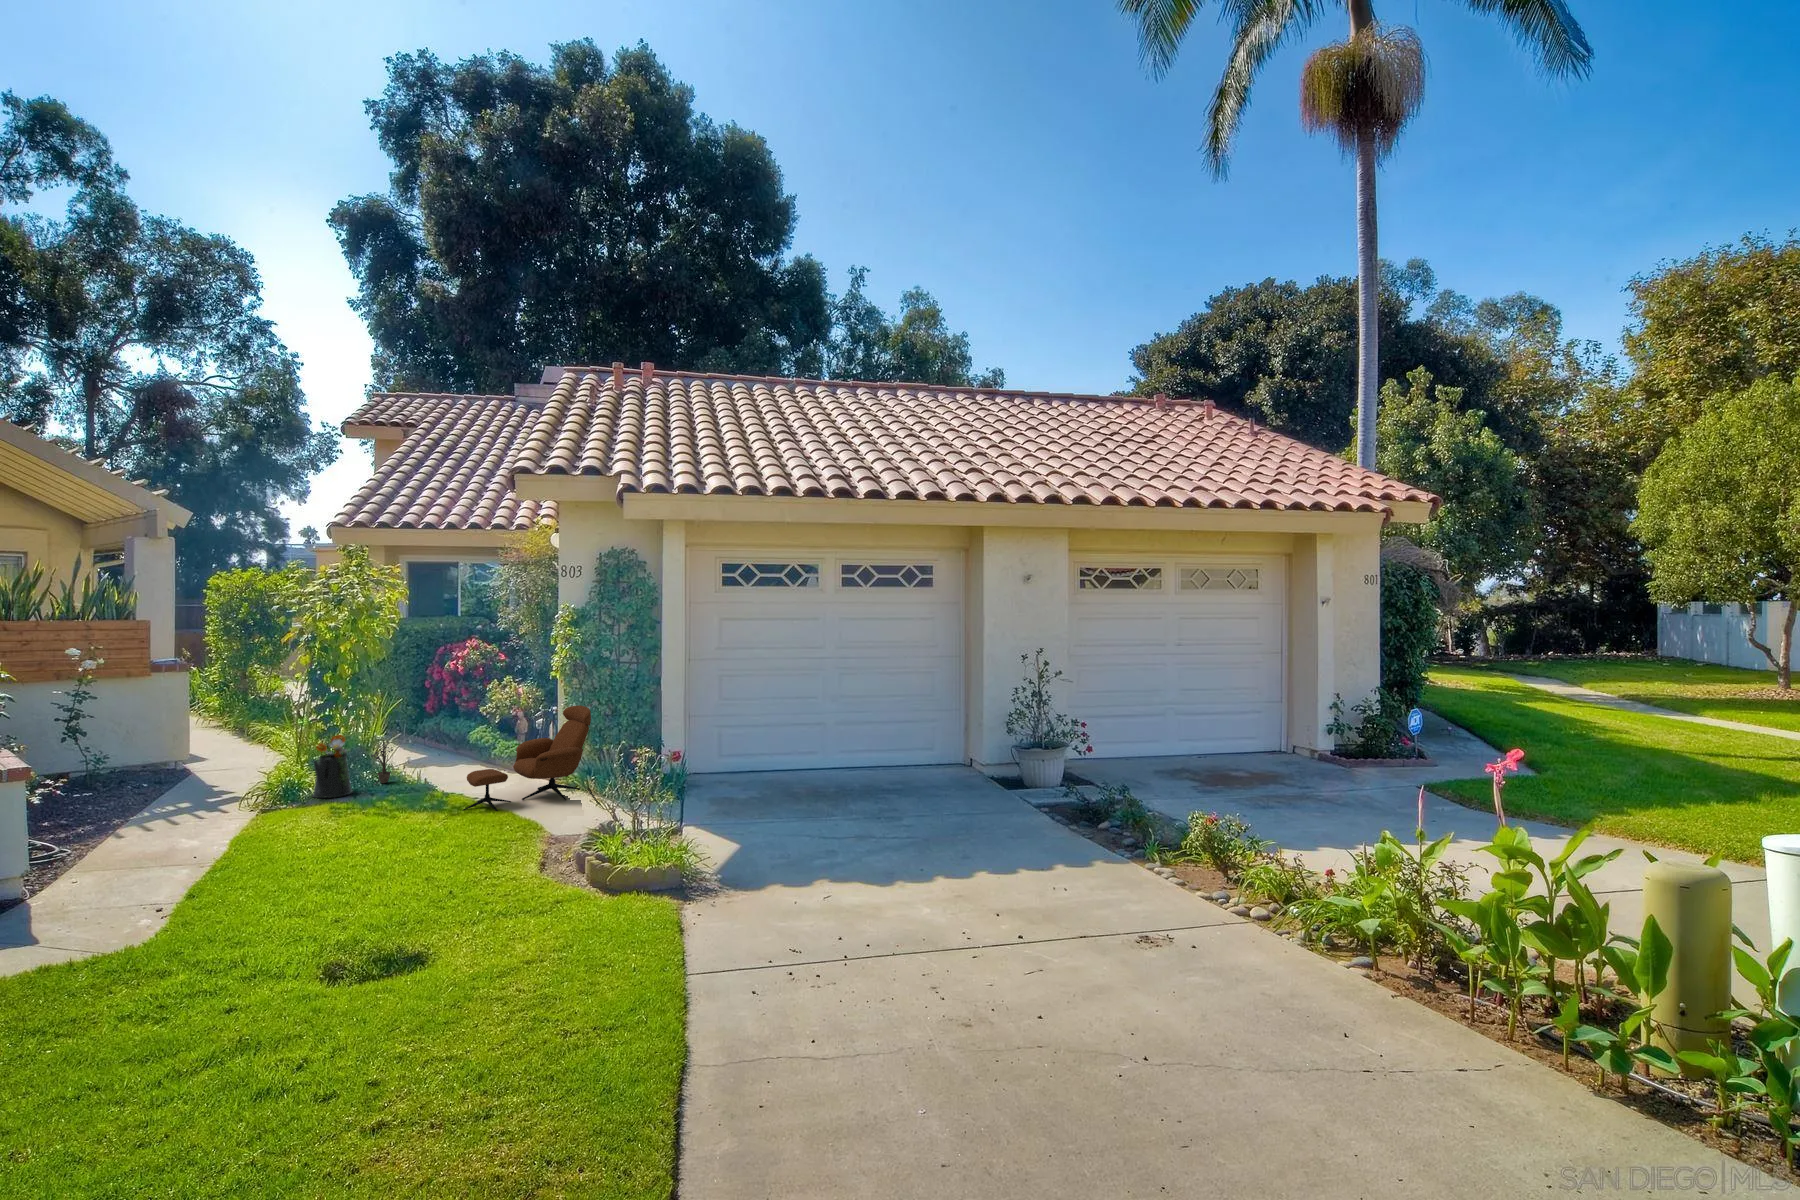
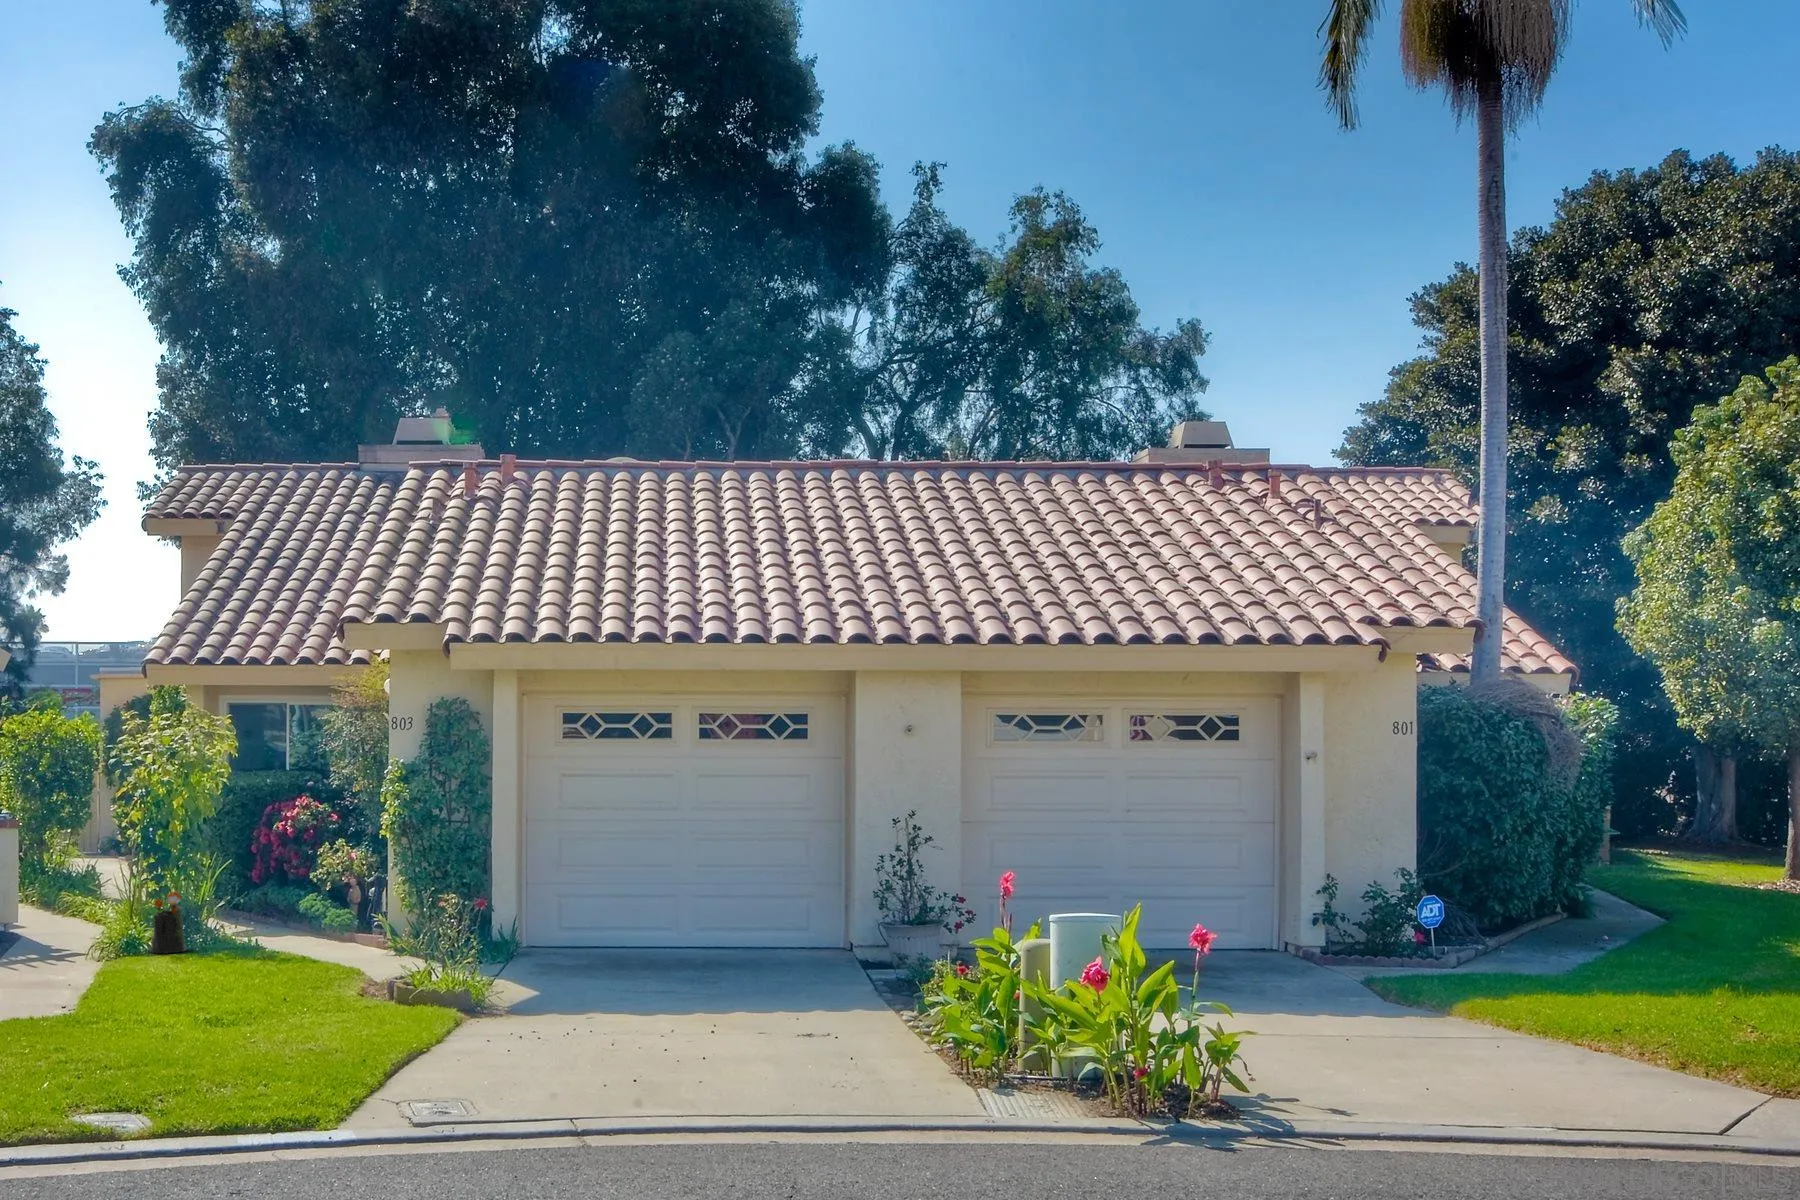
lounge chair: present [463,705,591,811] -> none [292,864,419,965]
decorative plant: present [371,741,393,785] -> none [203,900,223,946]

